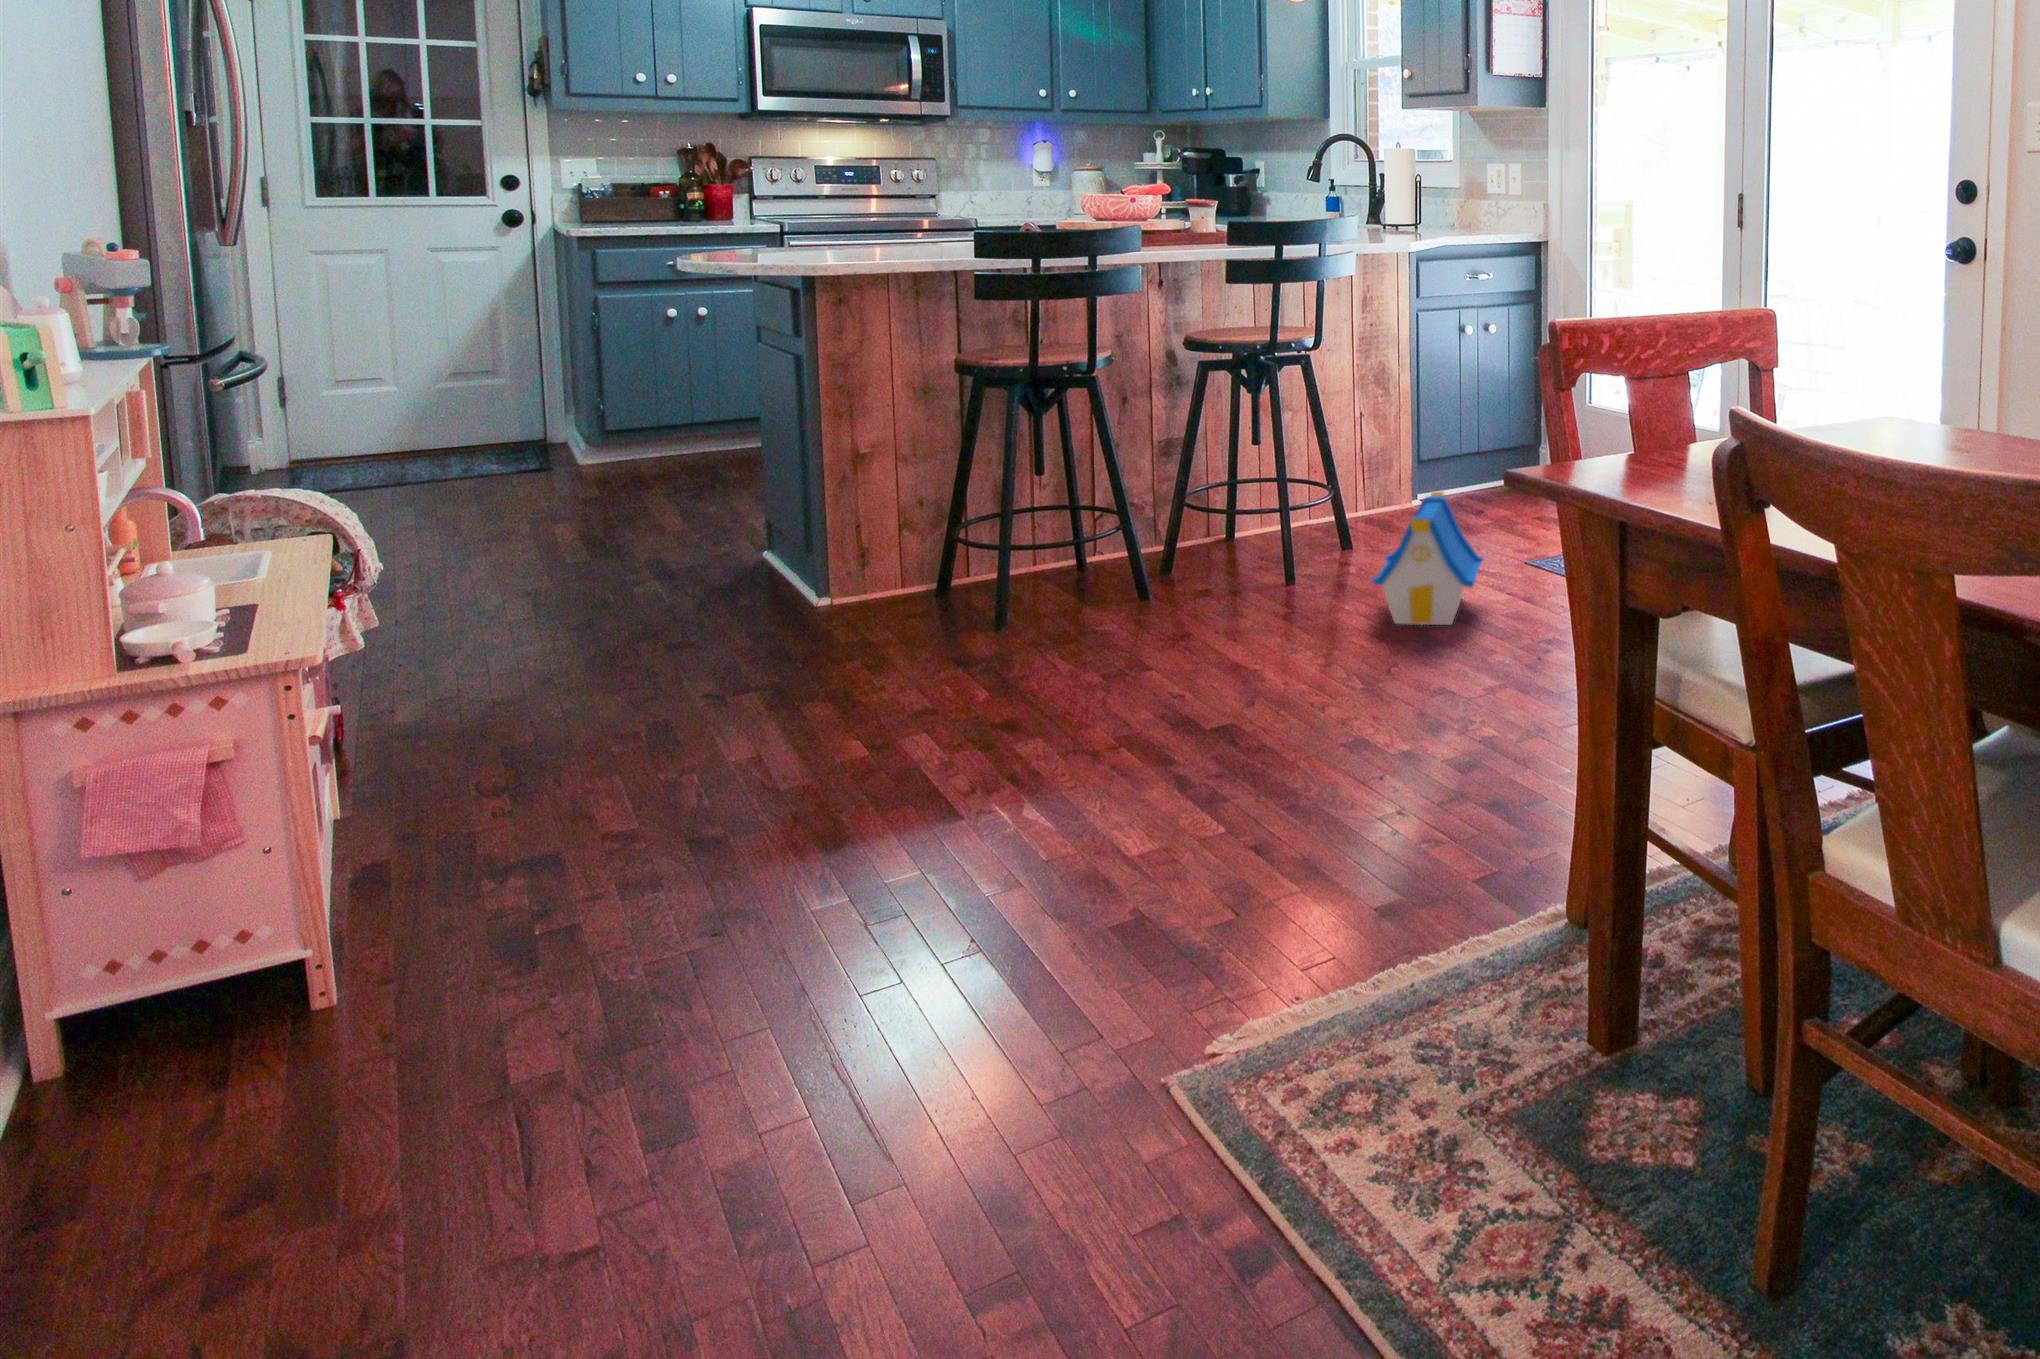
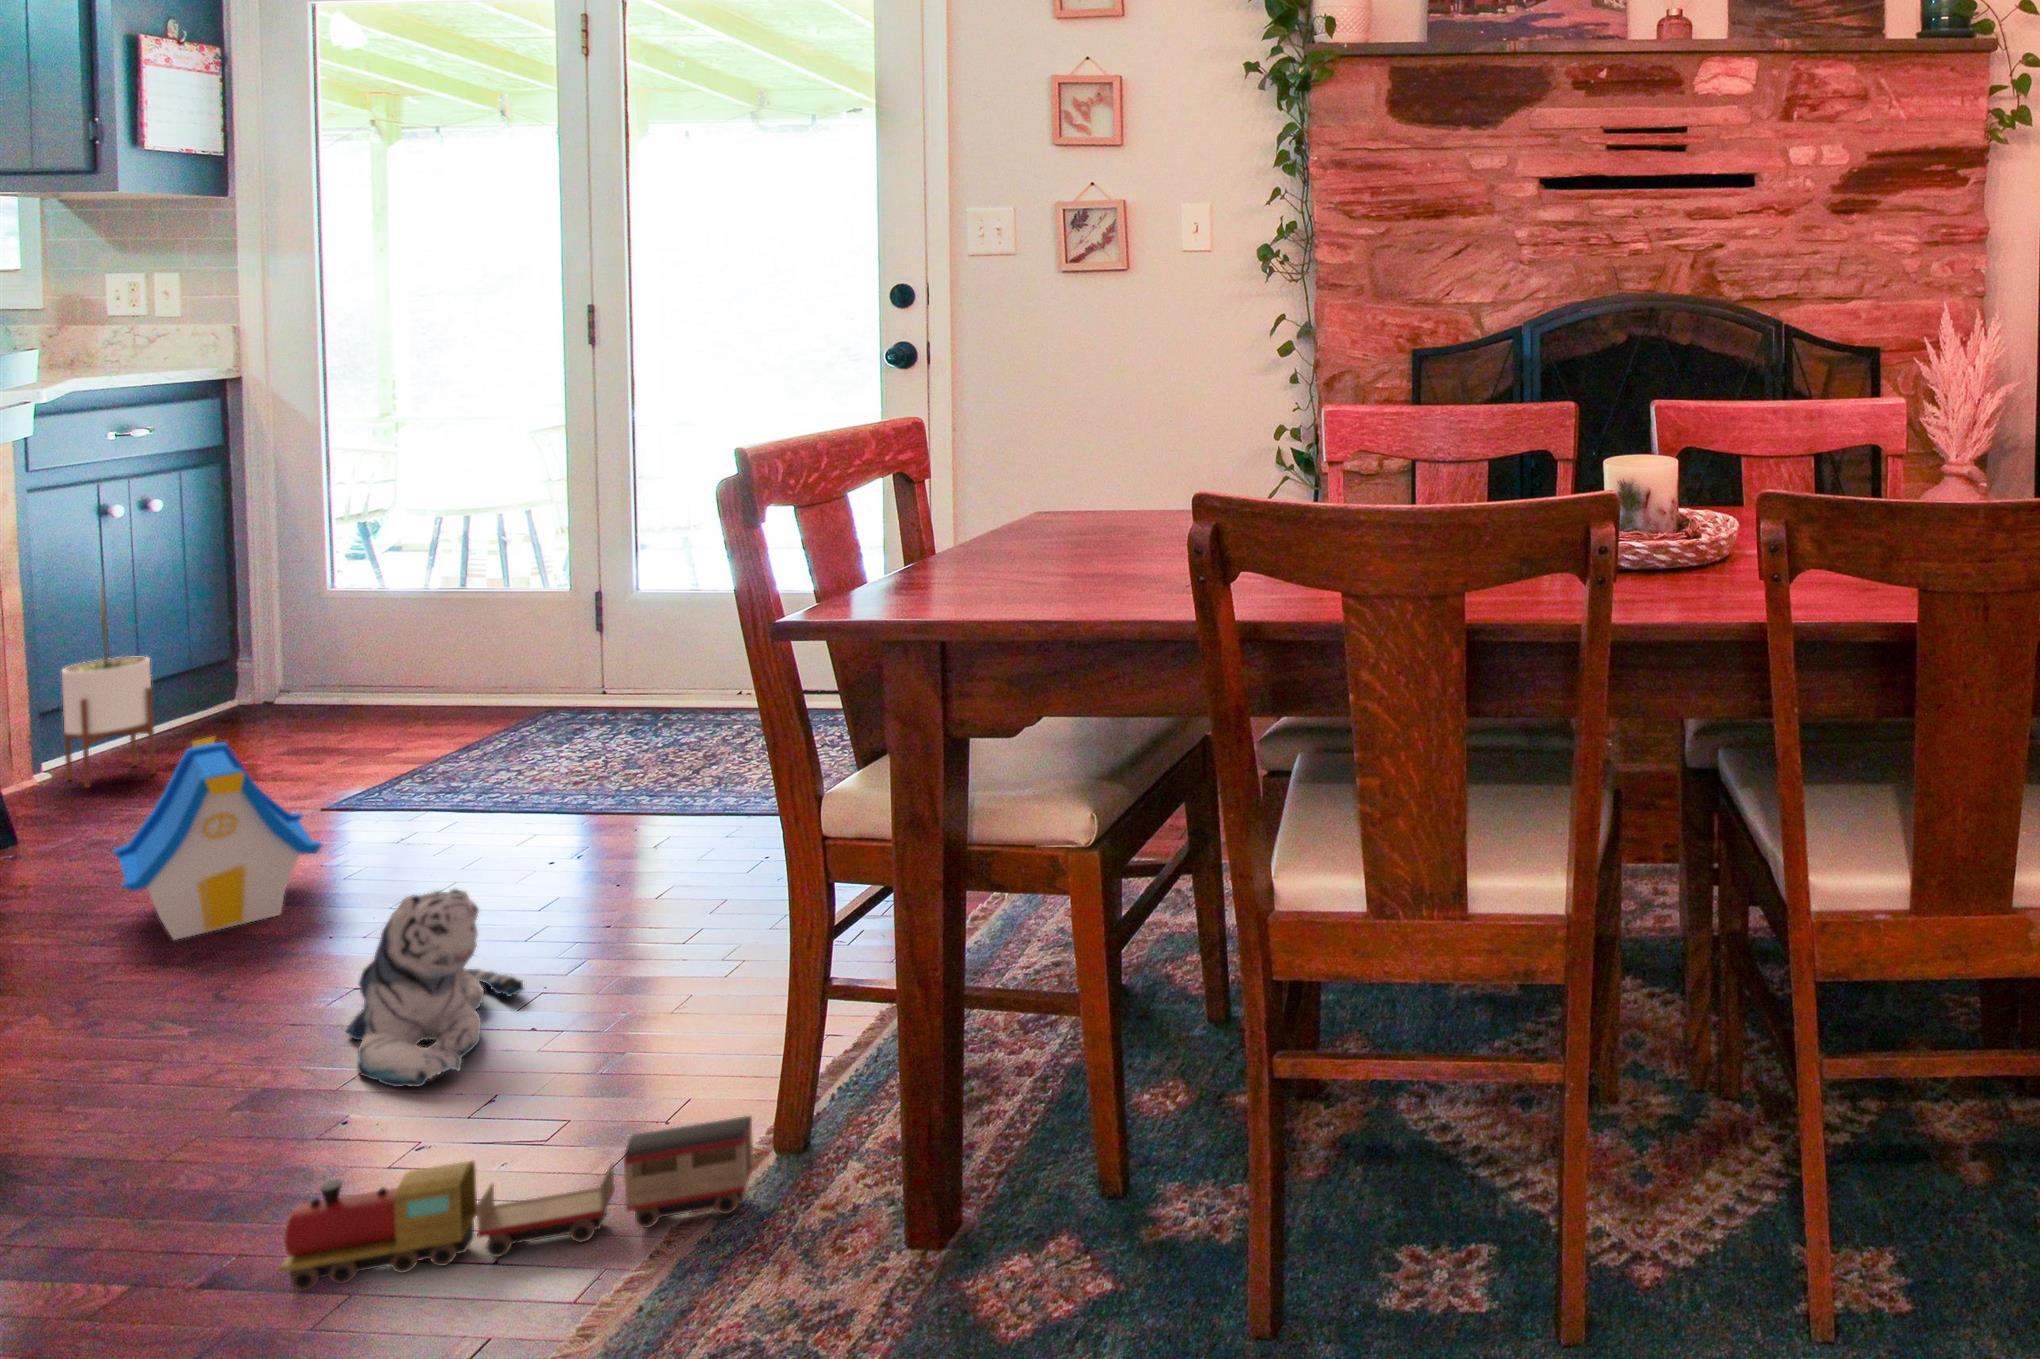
potted plant: none [1425,360,1469,512] -> present [62,577,156,788]
plush toy: none [1405,632,1523,772] -> present [346,889,524,1087]
toy train: none [1267,812,1532,950] -> present [277,1116,753,1291]

